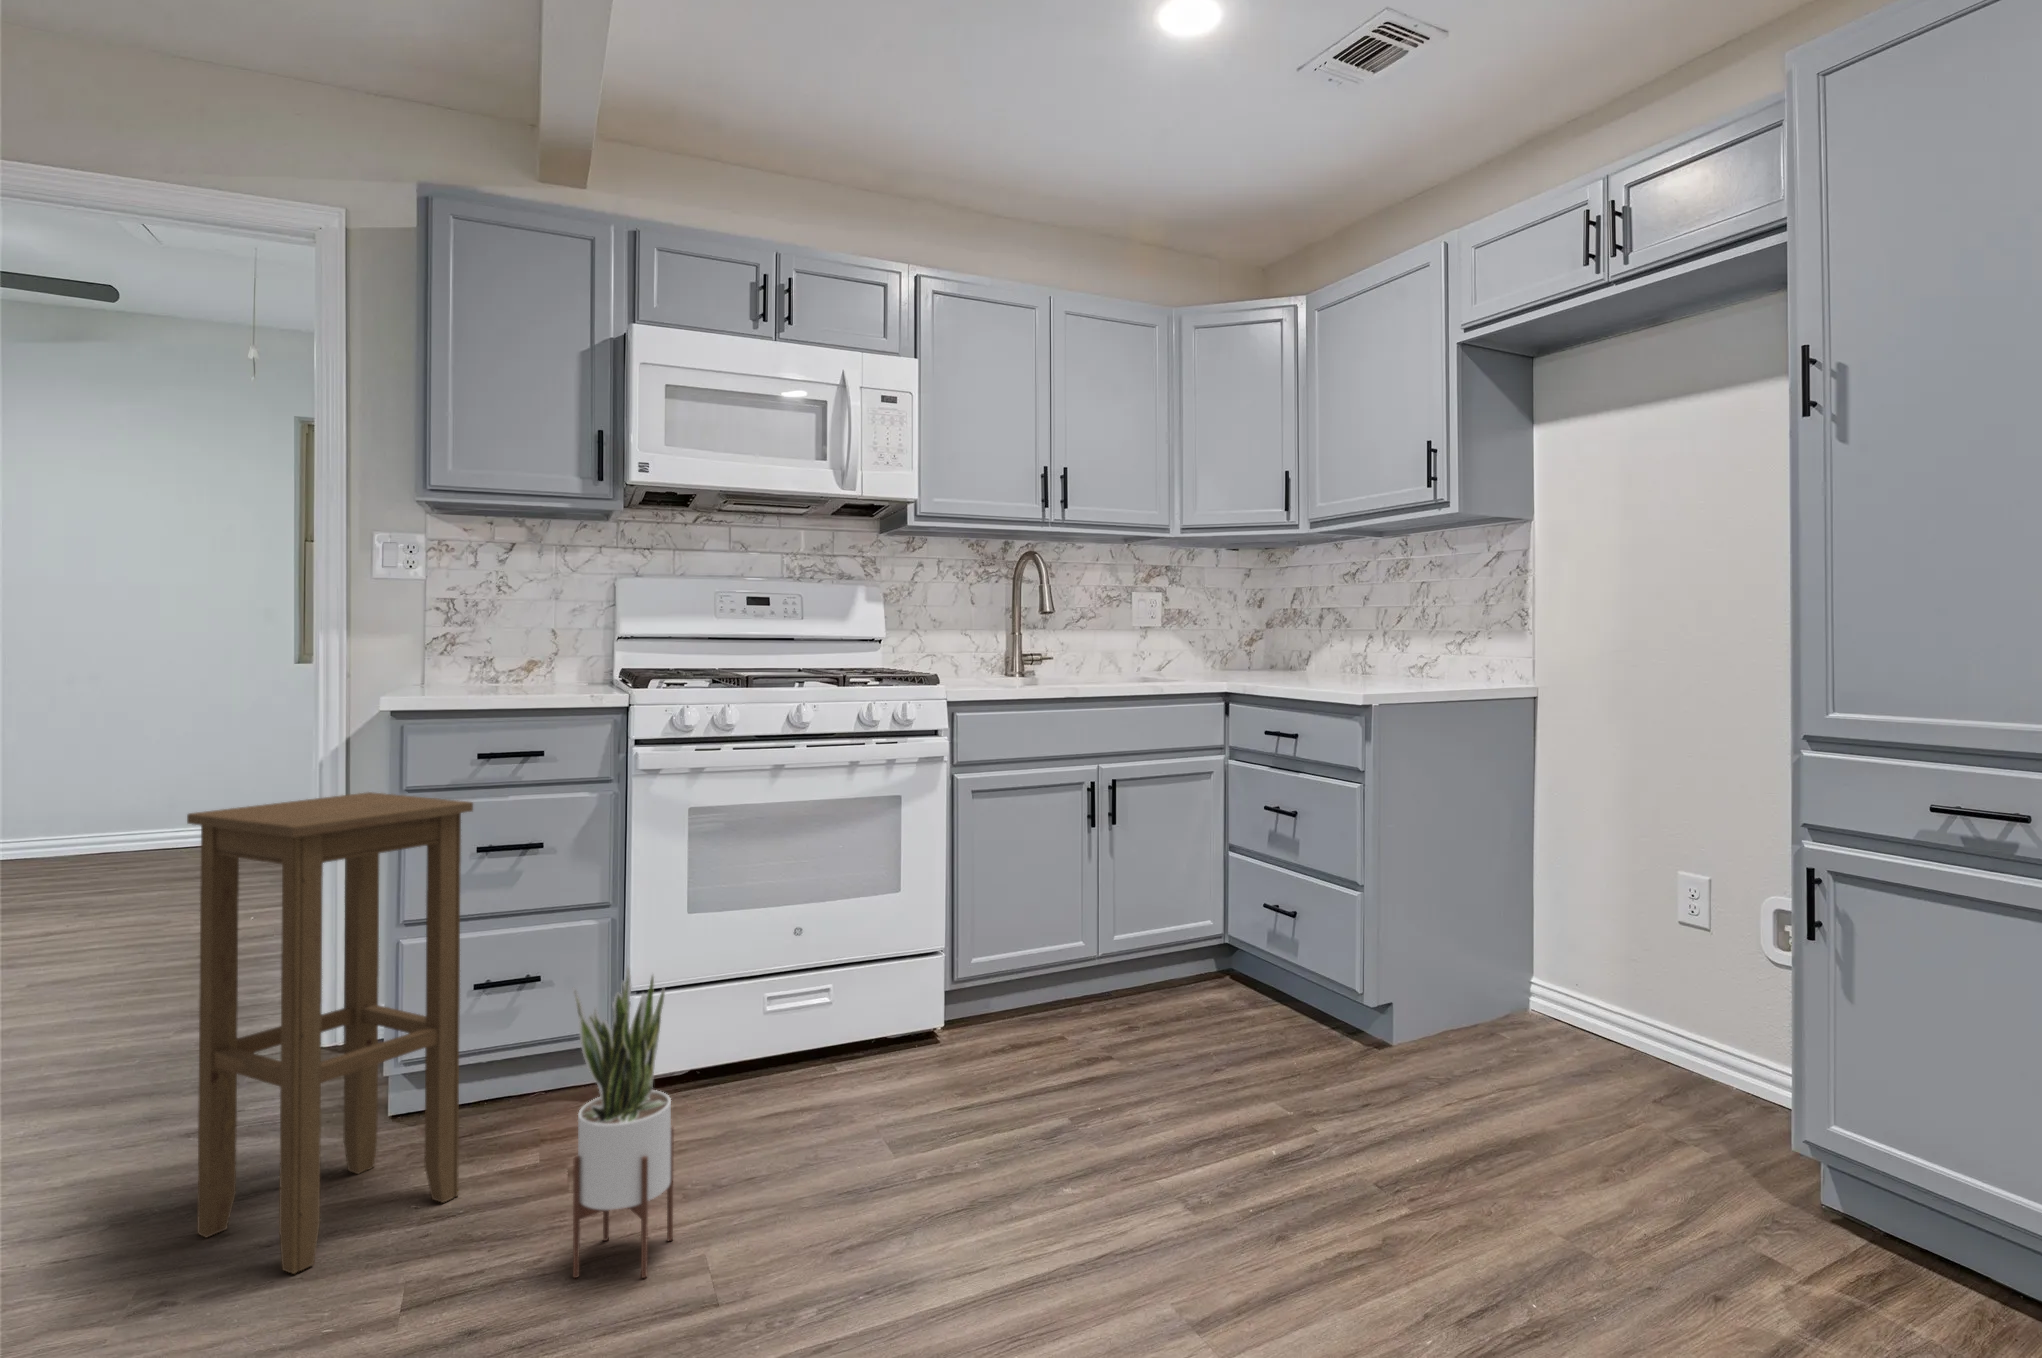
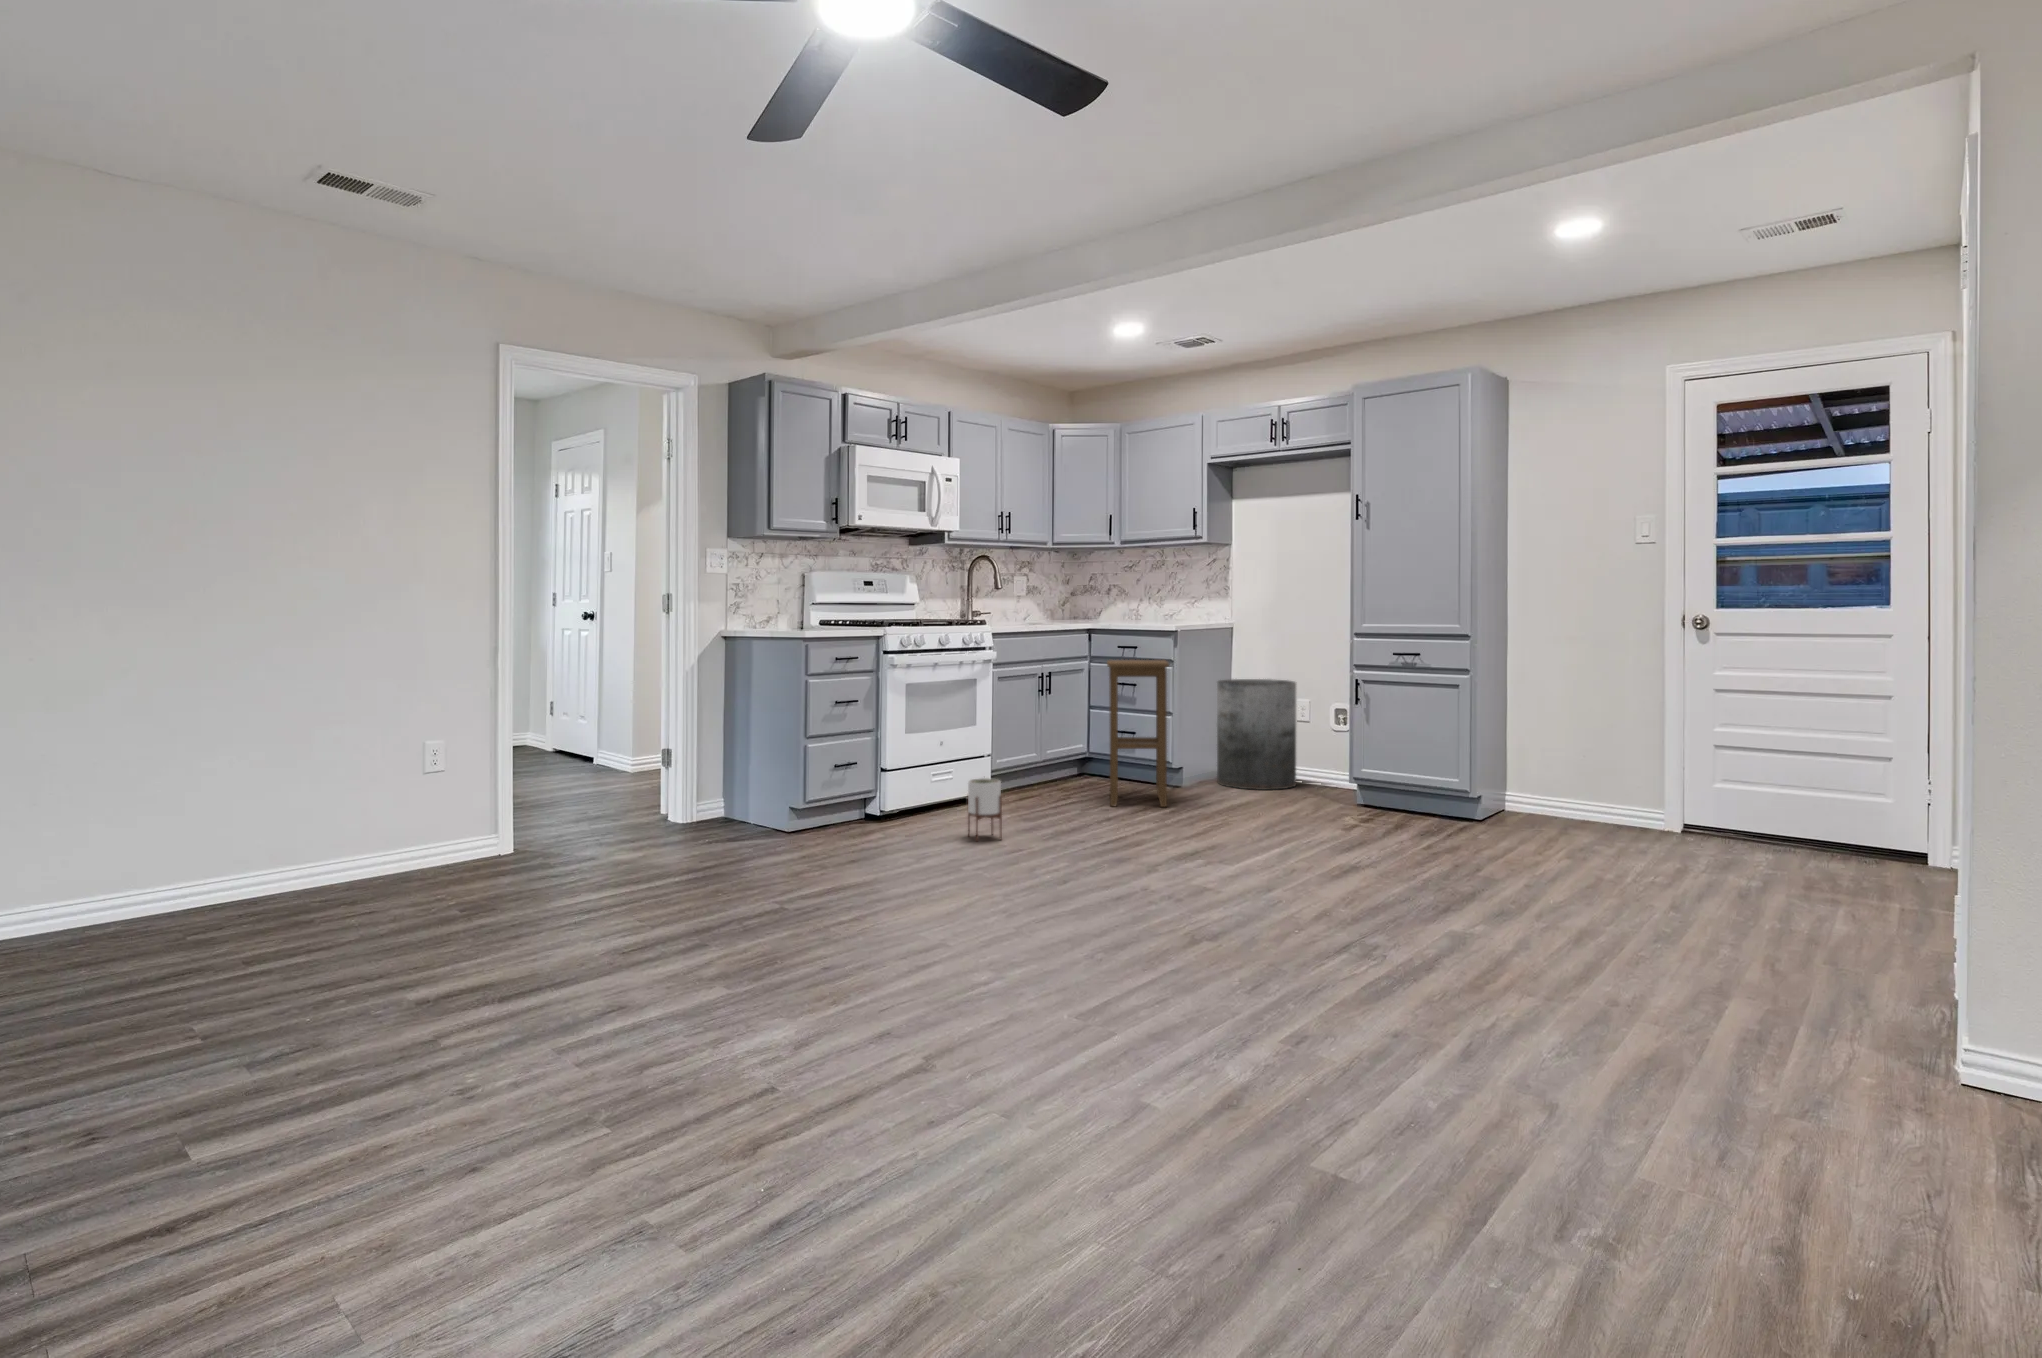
stool: present [187,792,473,1274] -> present [1107,660,1169,807]
trash can: none [1472,812,1667,1101] -> present [1217,679,1296,790]

